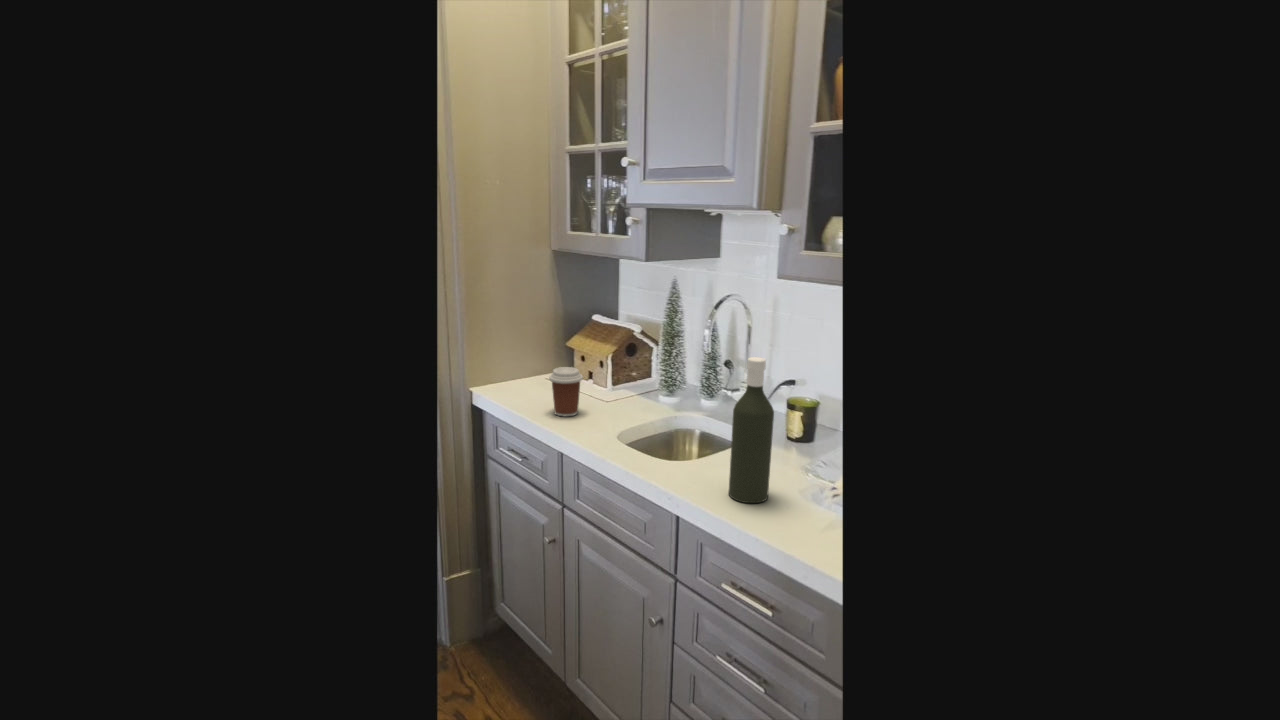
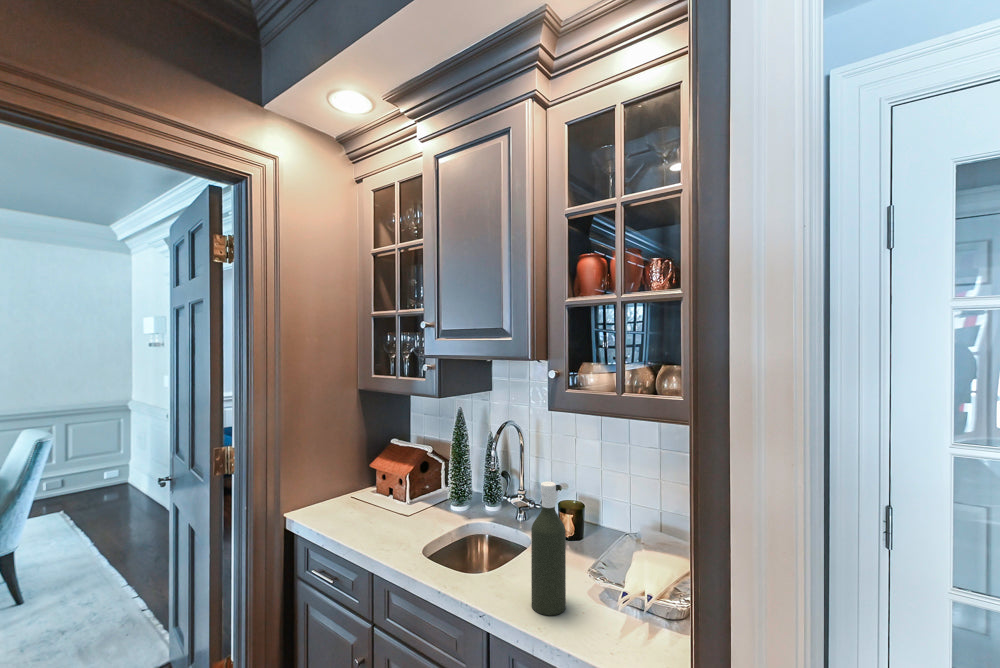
coffee cup: present [549,367,583,416] -> none [360,491,389,537]

